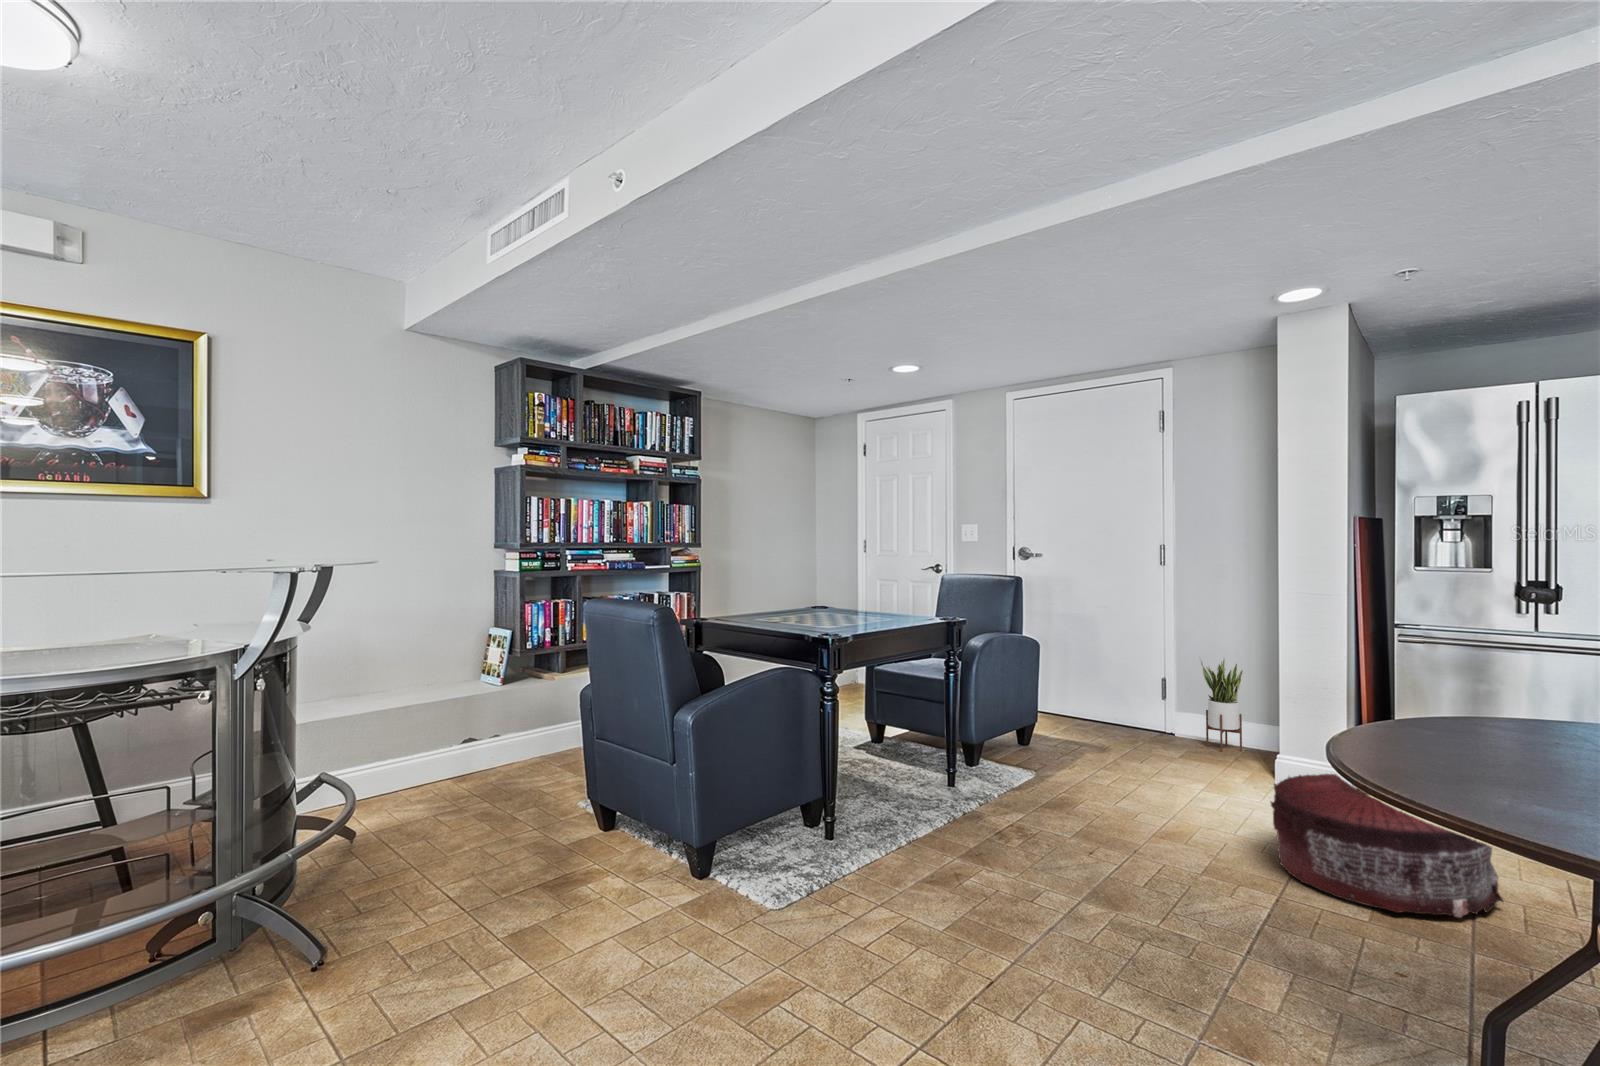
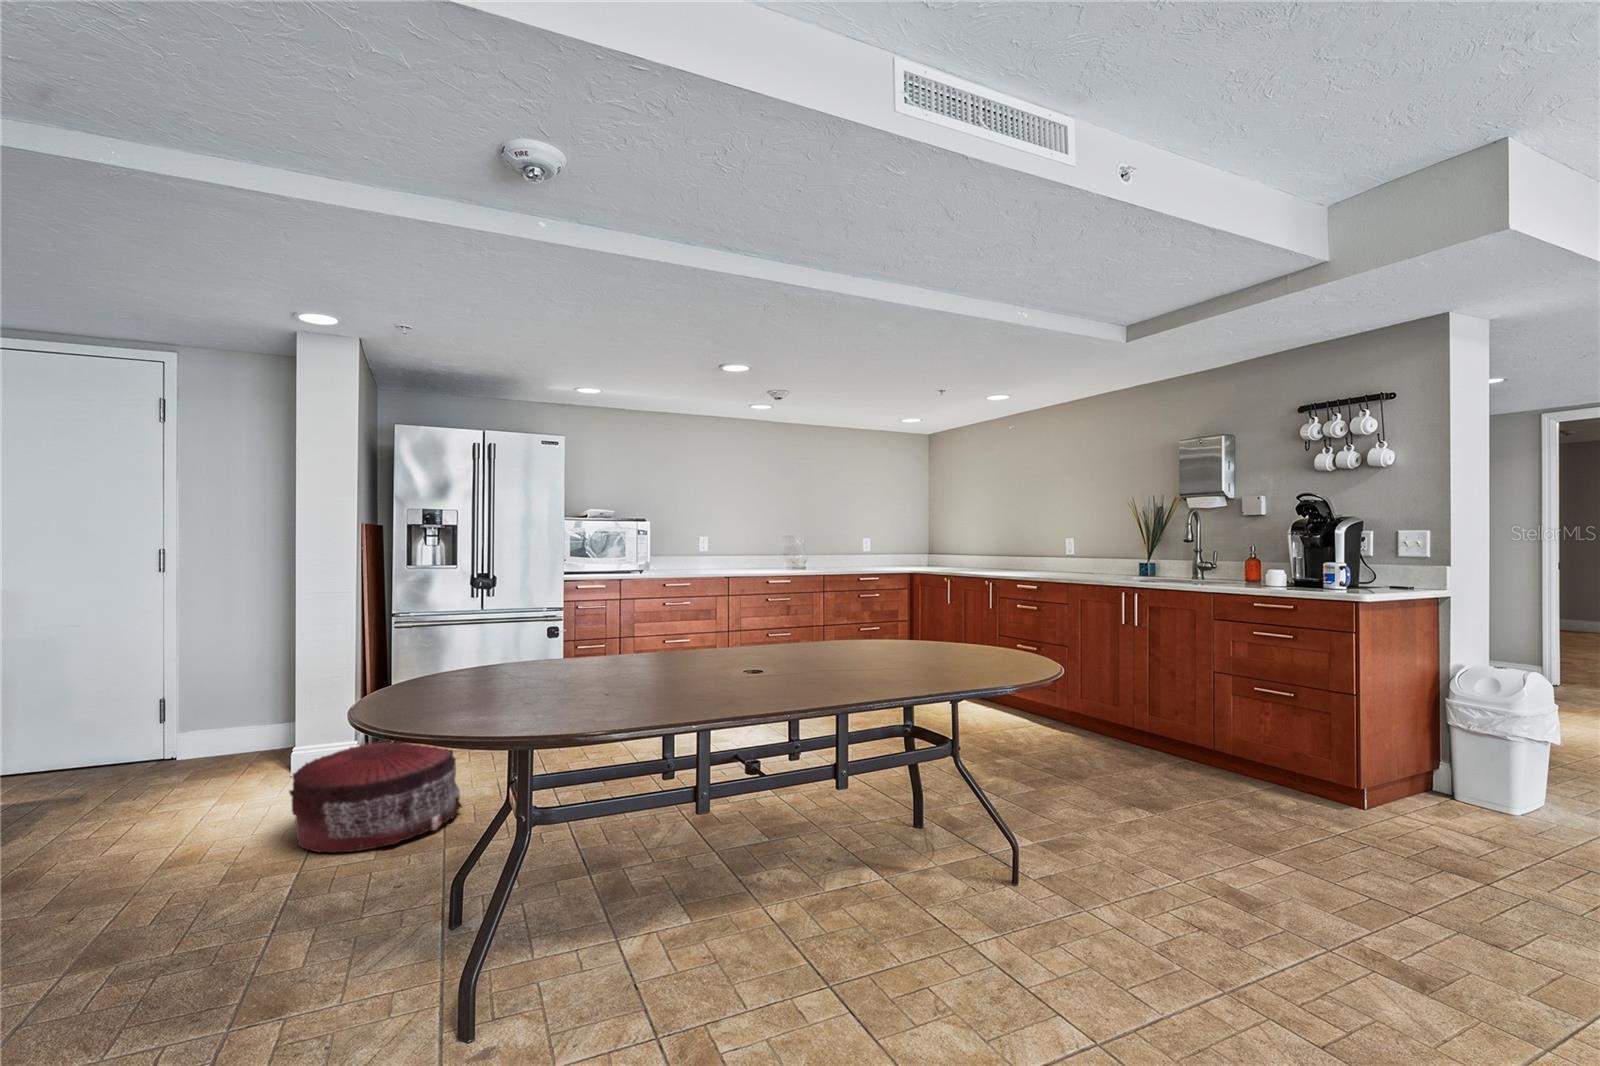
potted plant: present [1199,656,1243,752] -> none [207,665,256,763]

